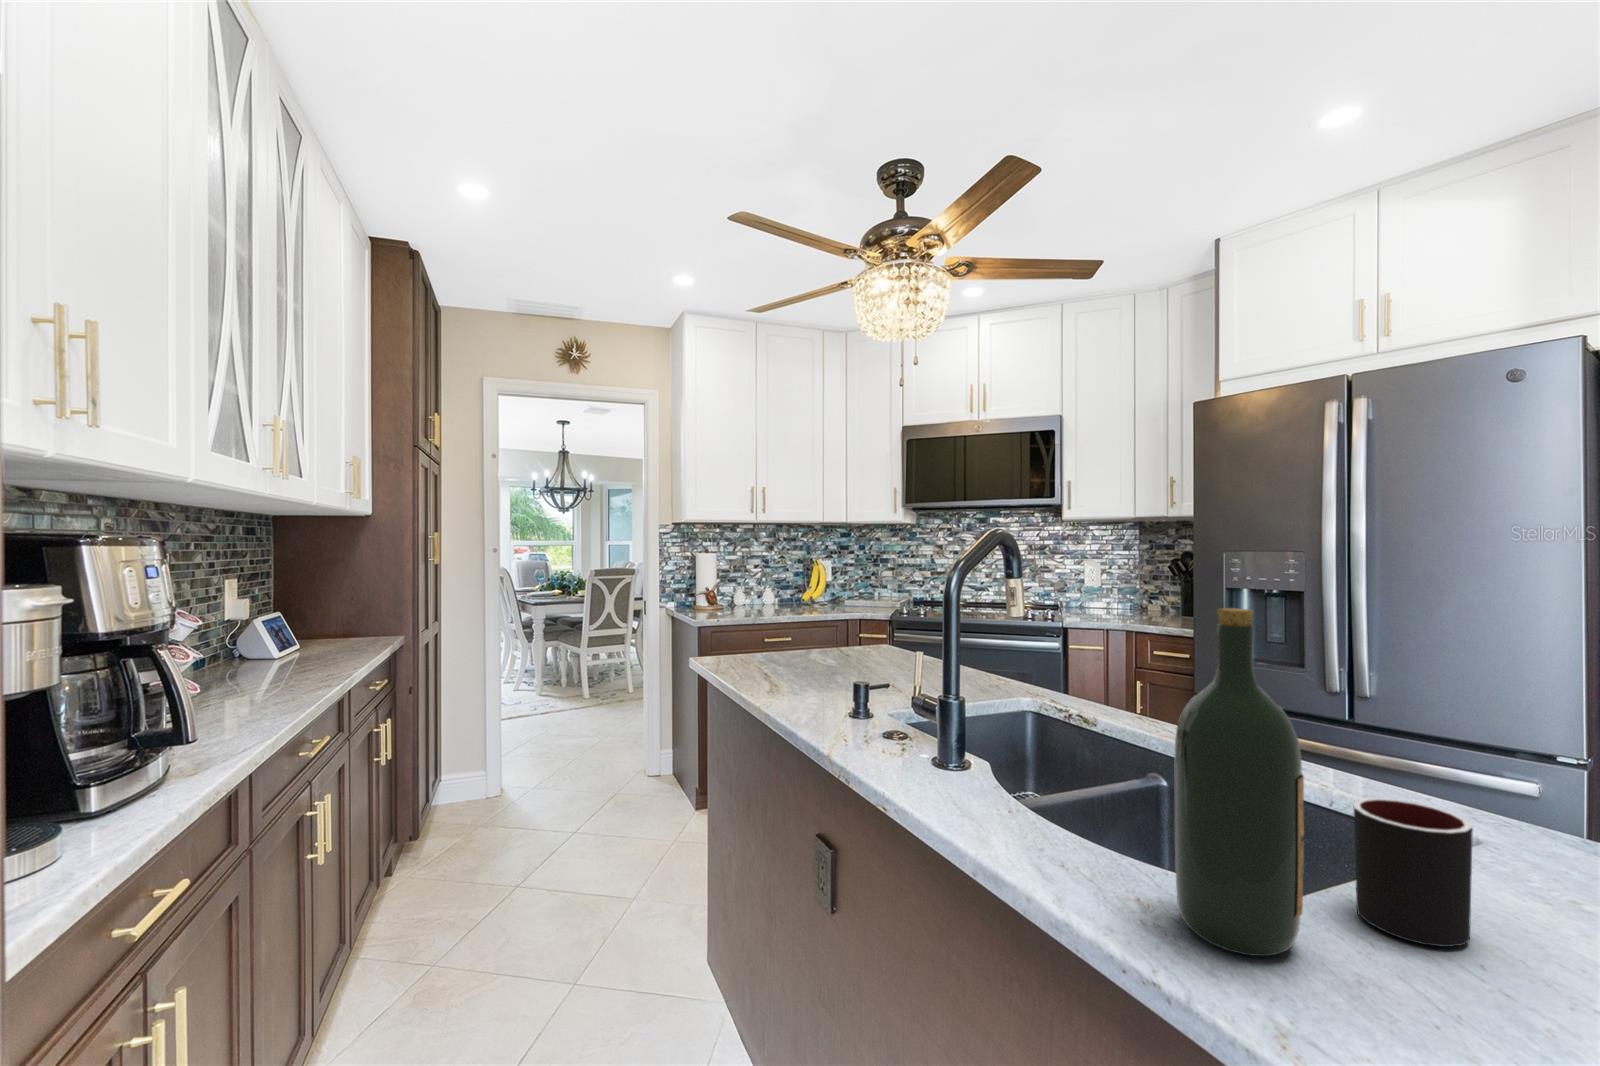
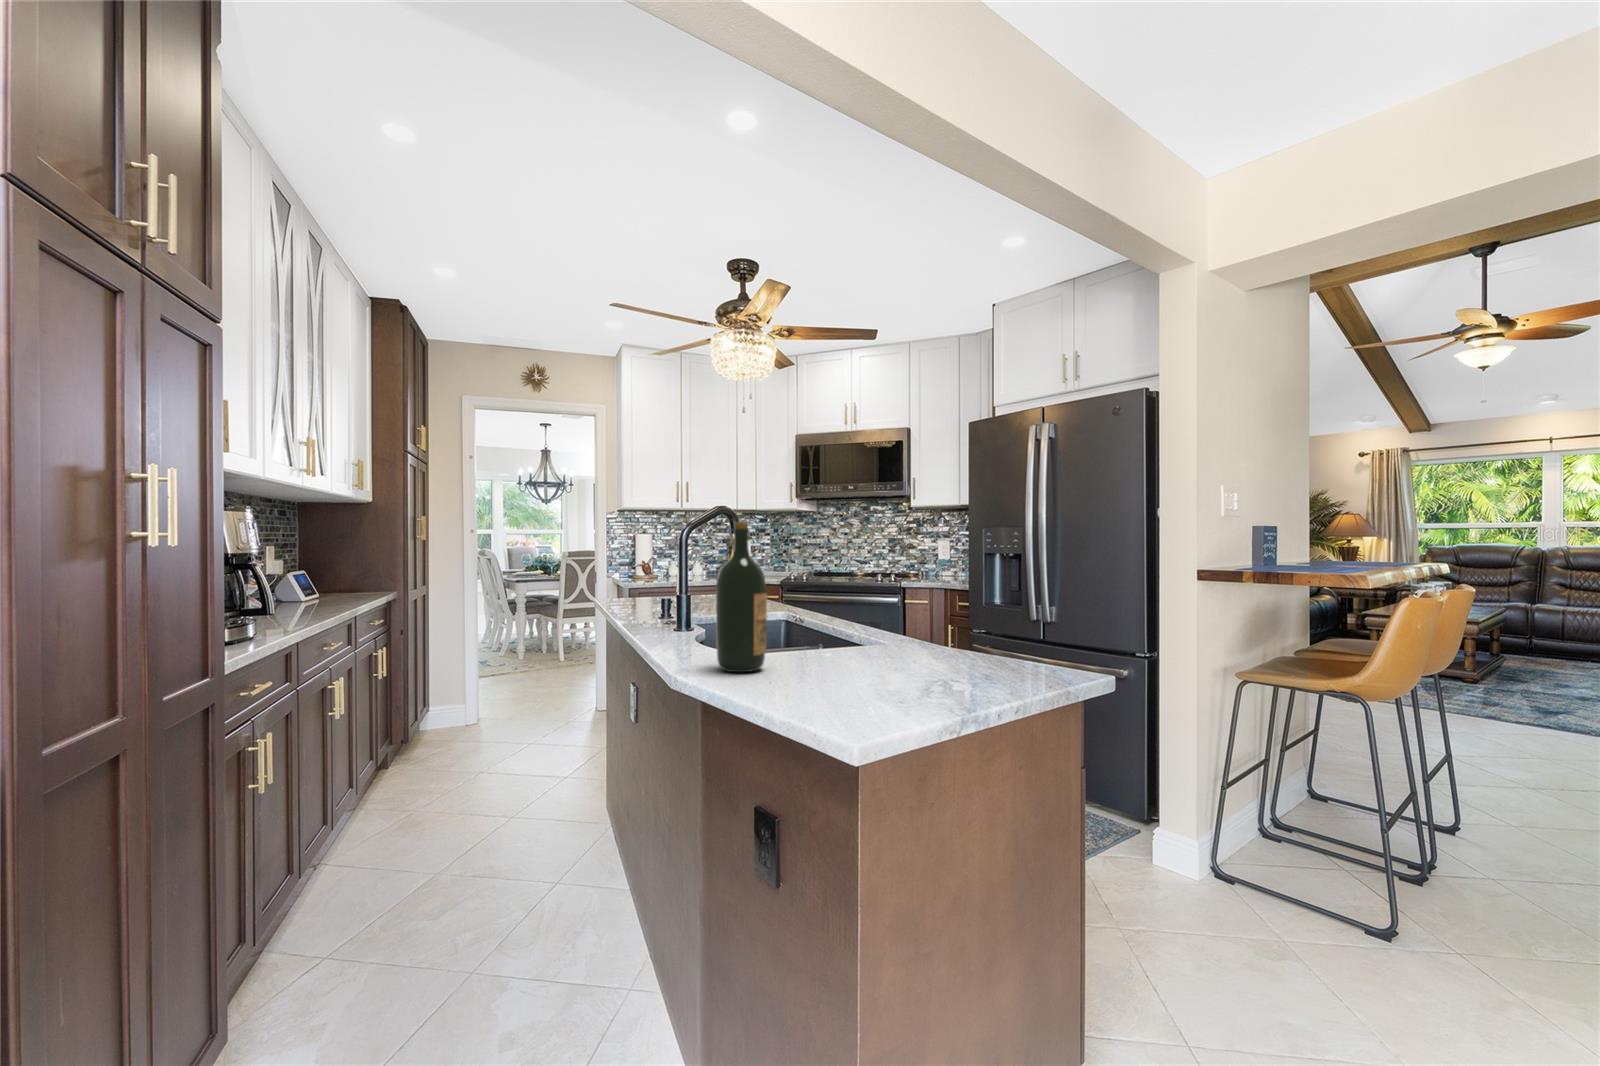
mug: present [1353,798,1473,947] -> none [807,615,862,672]

